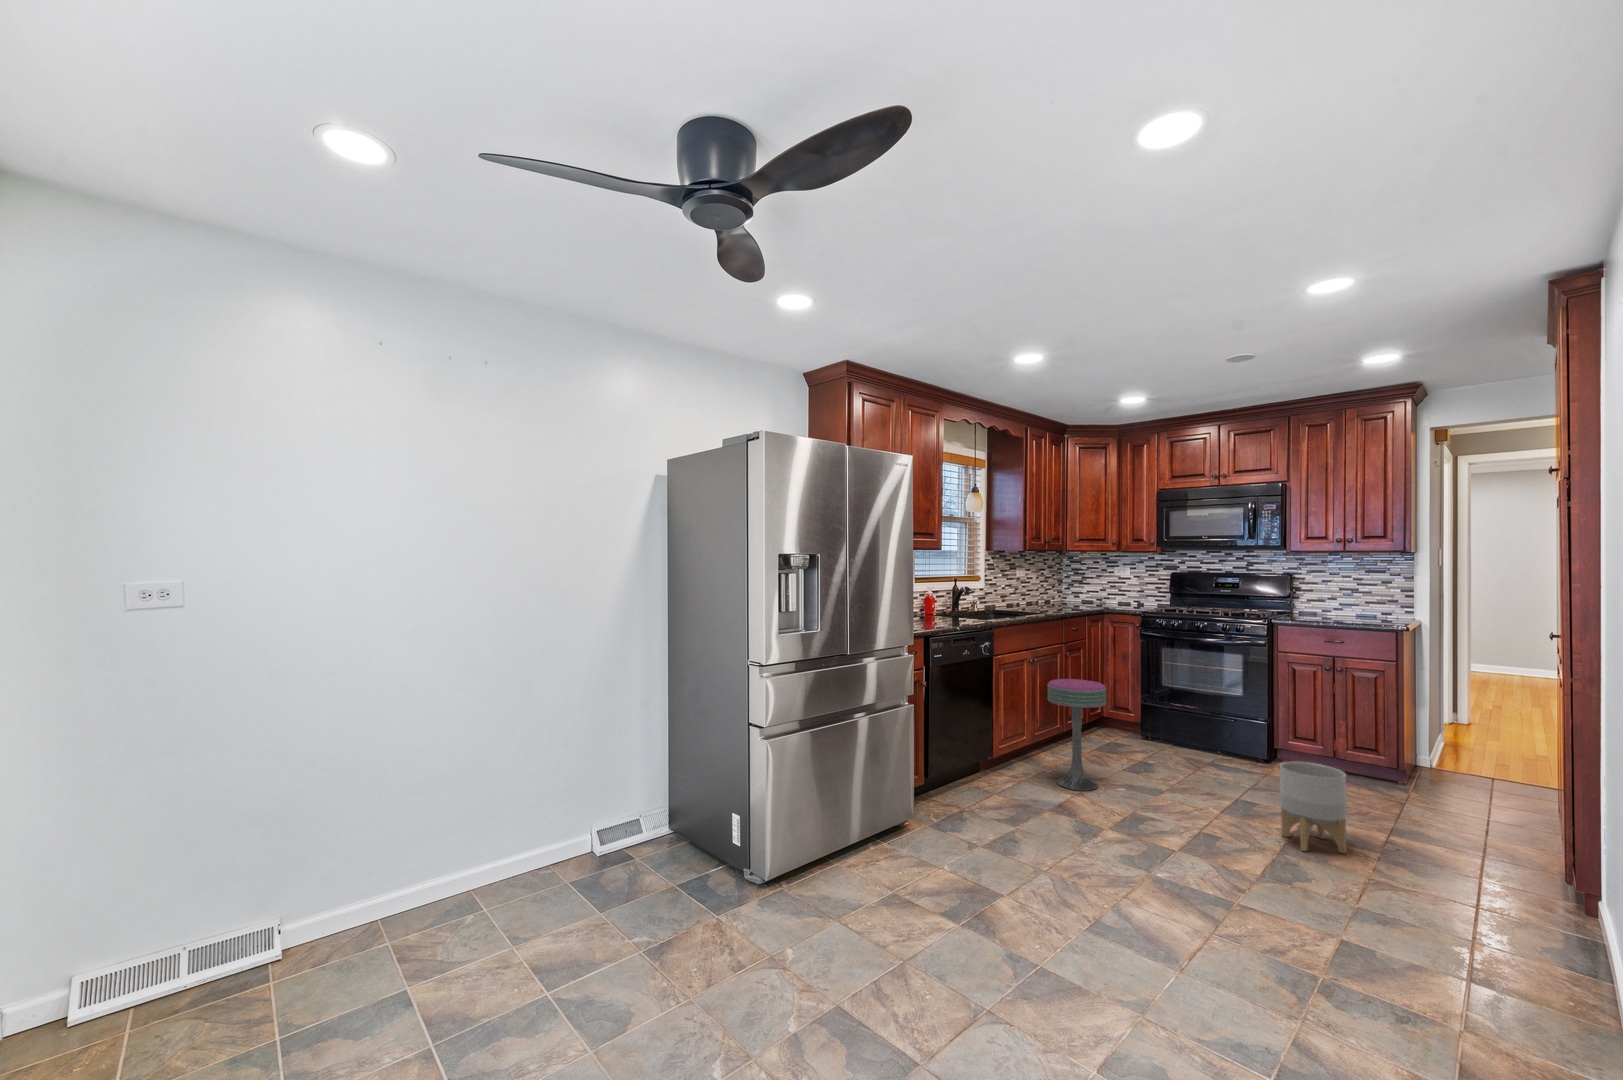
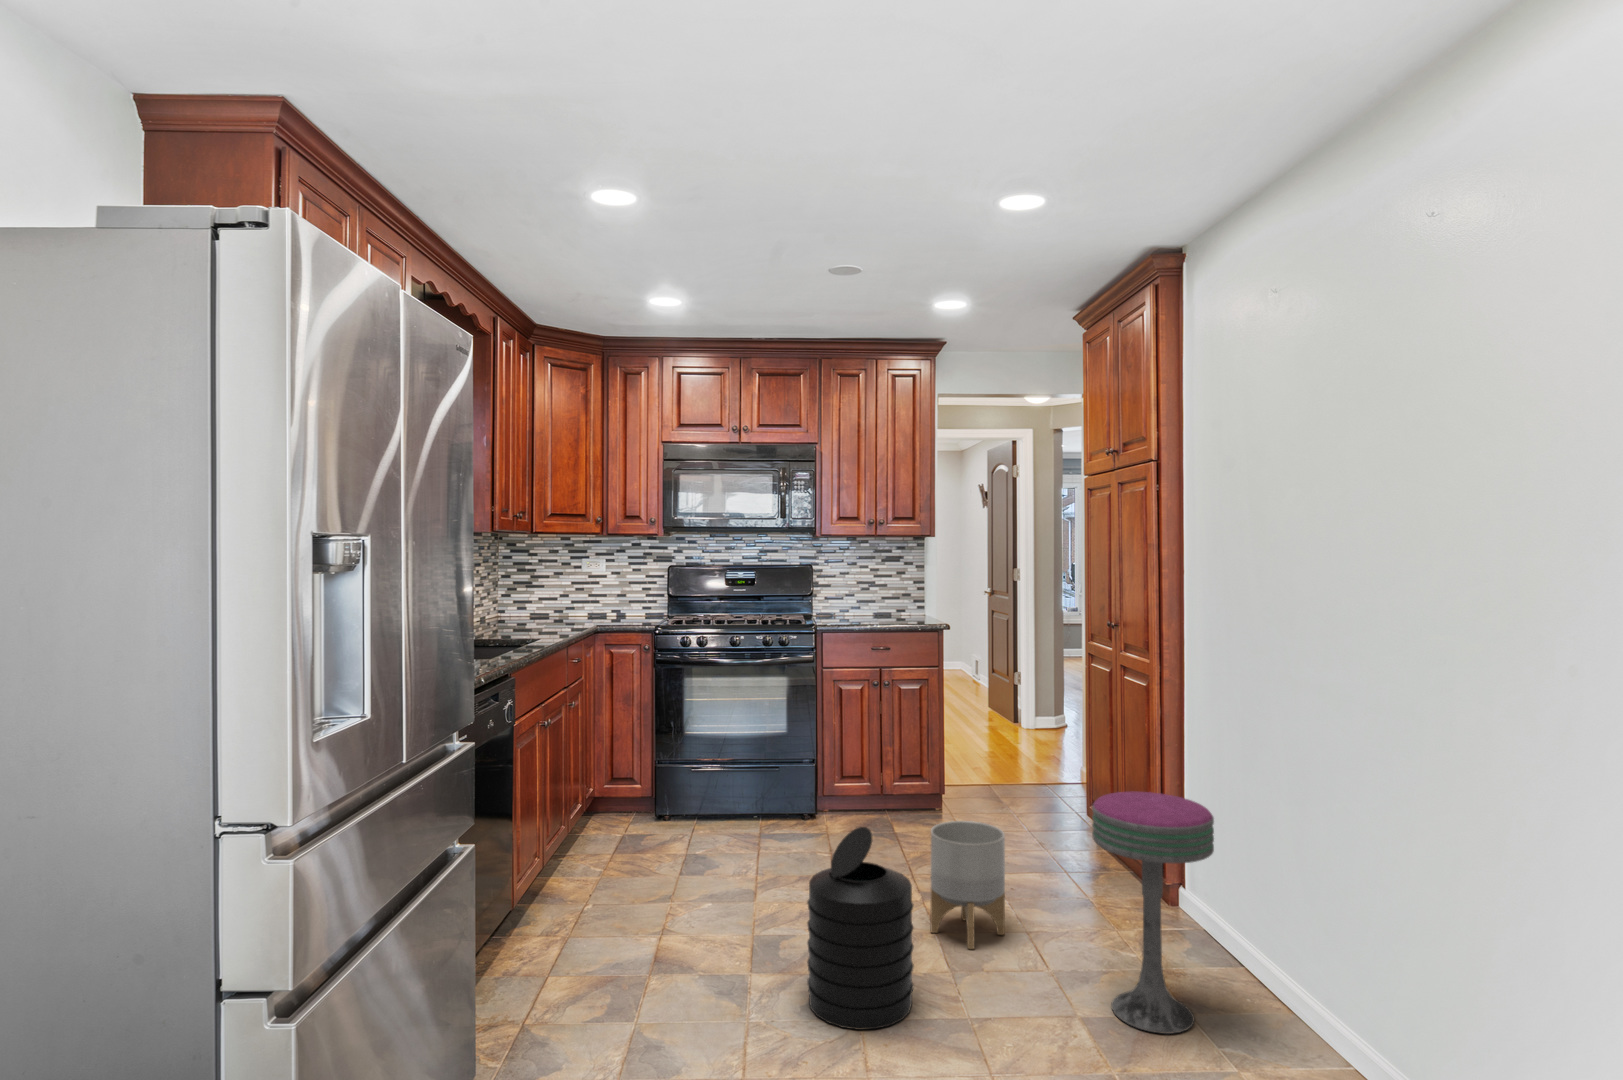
bar stool: present [1047,679,1106,791] -> present [1092,792,1214,1034]
trash can: none [1148,736,1222,859] -> present [807,827,914,1030]

